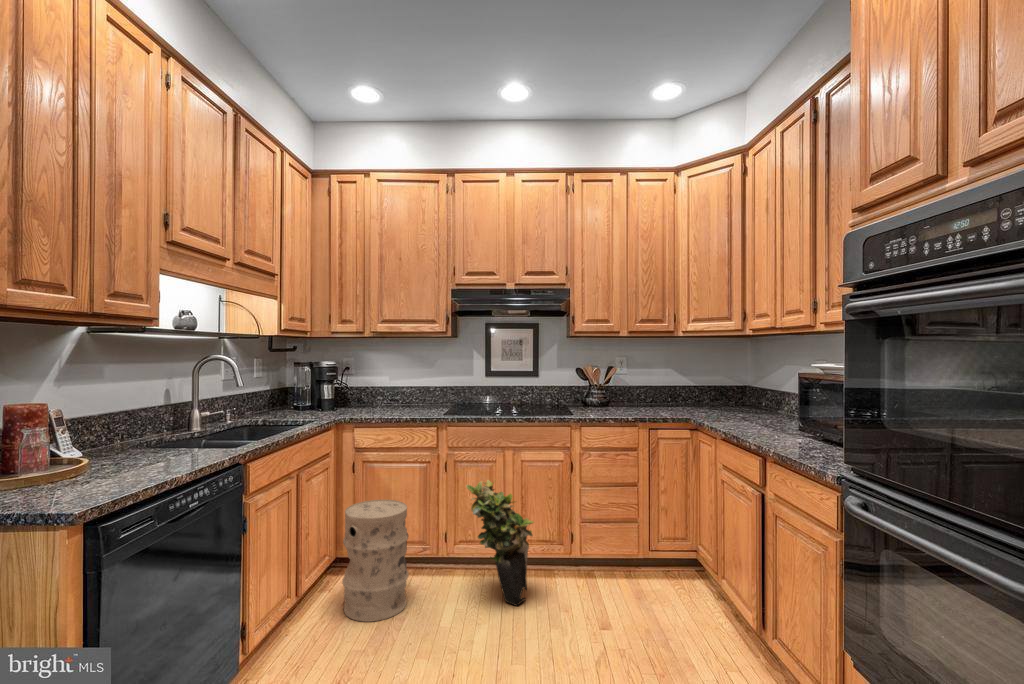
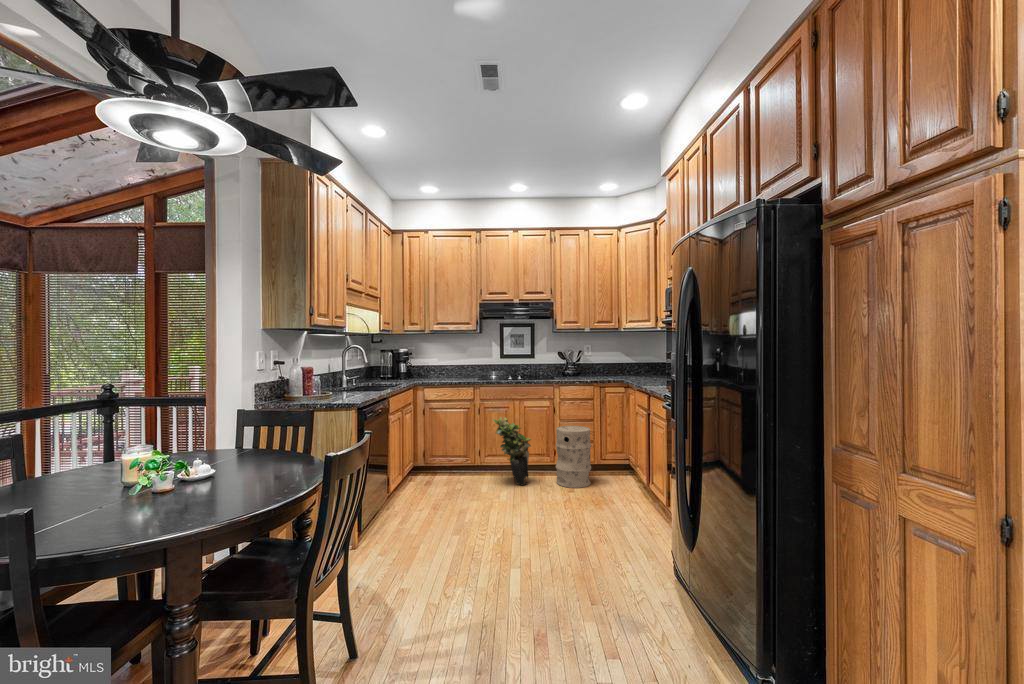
trash can: present [342,500,408,622] -> present [555,426,591,488]

